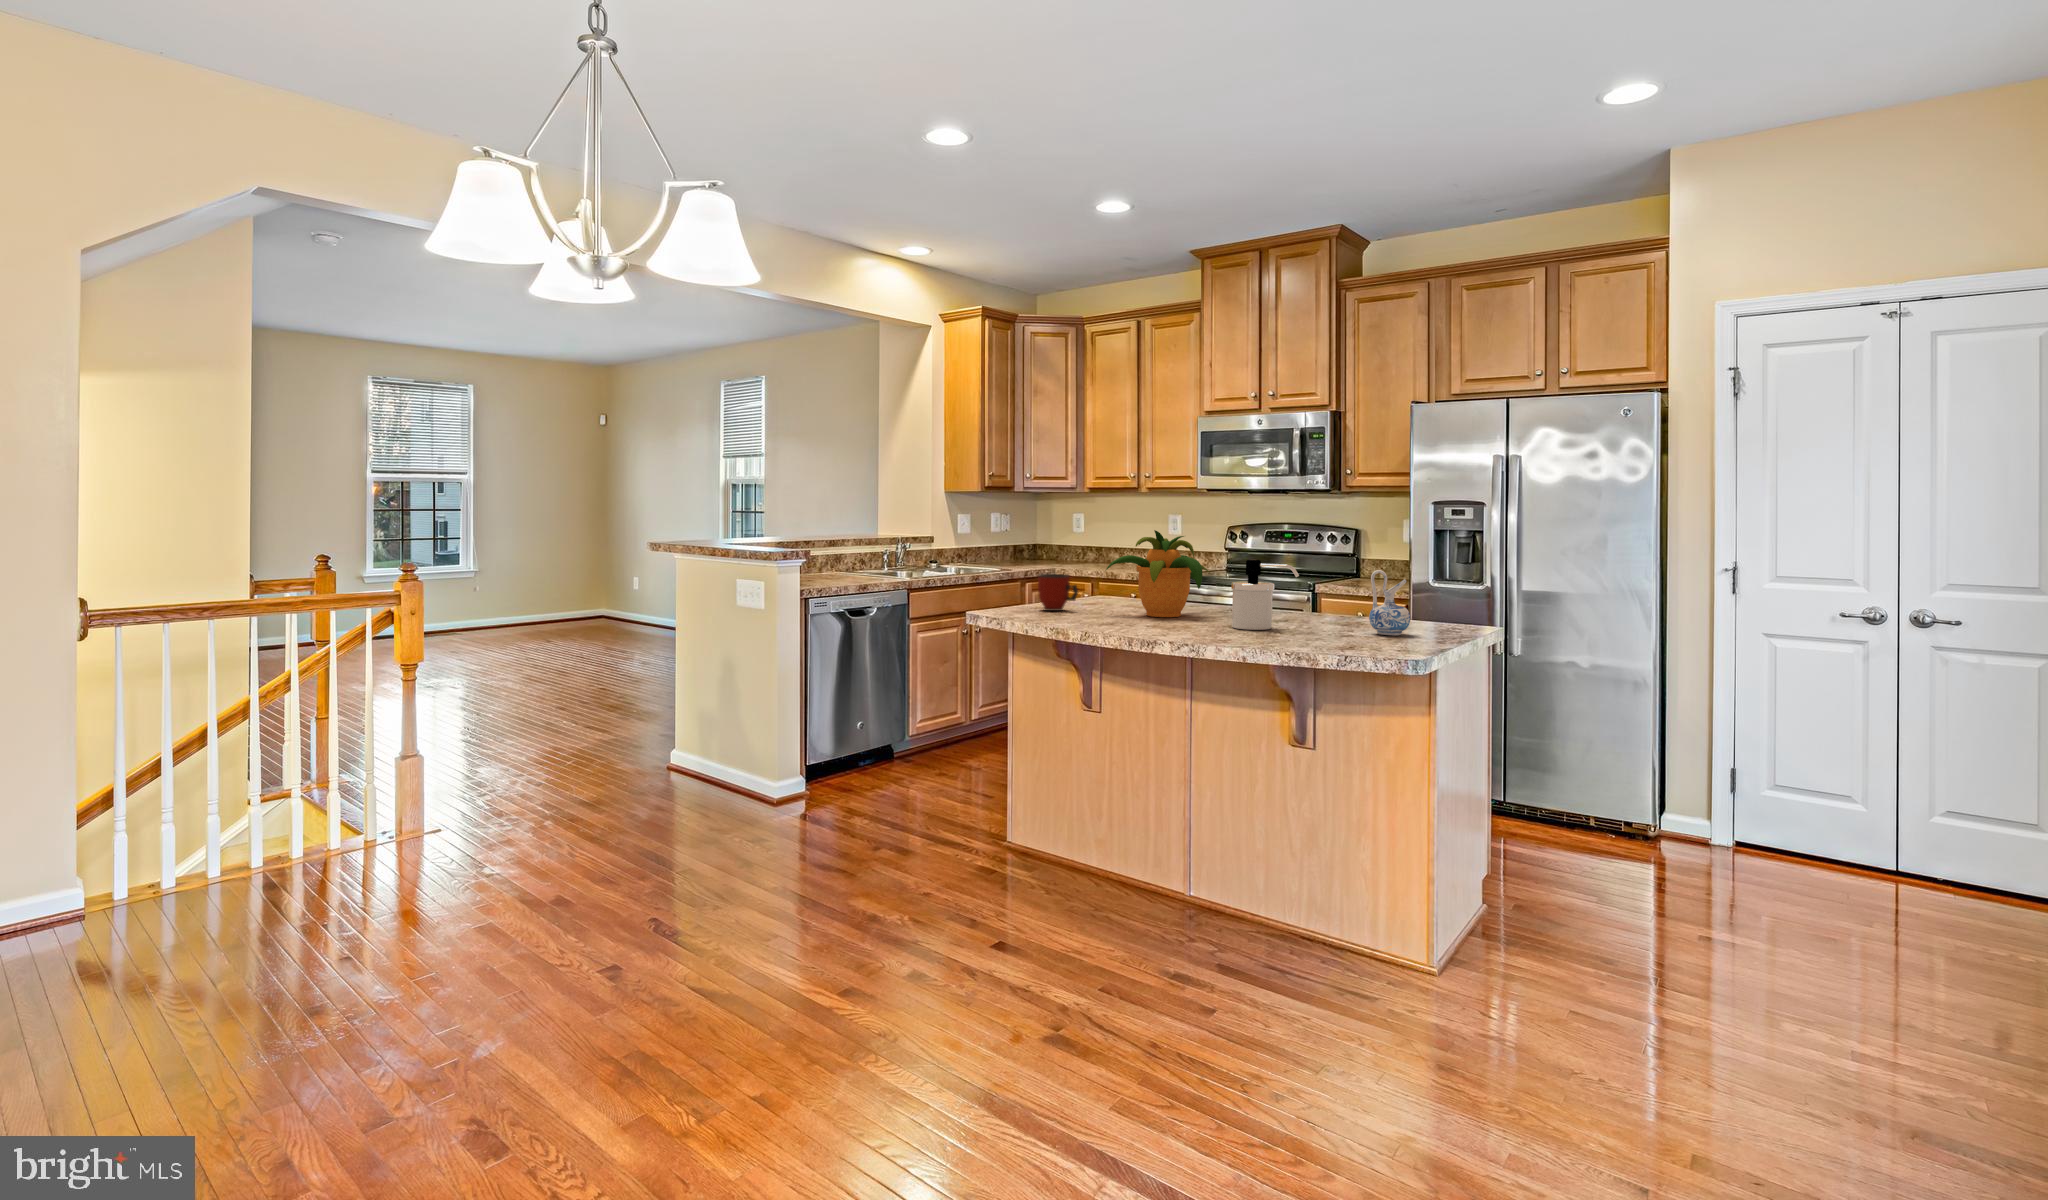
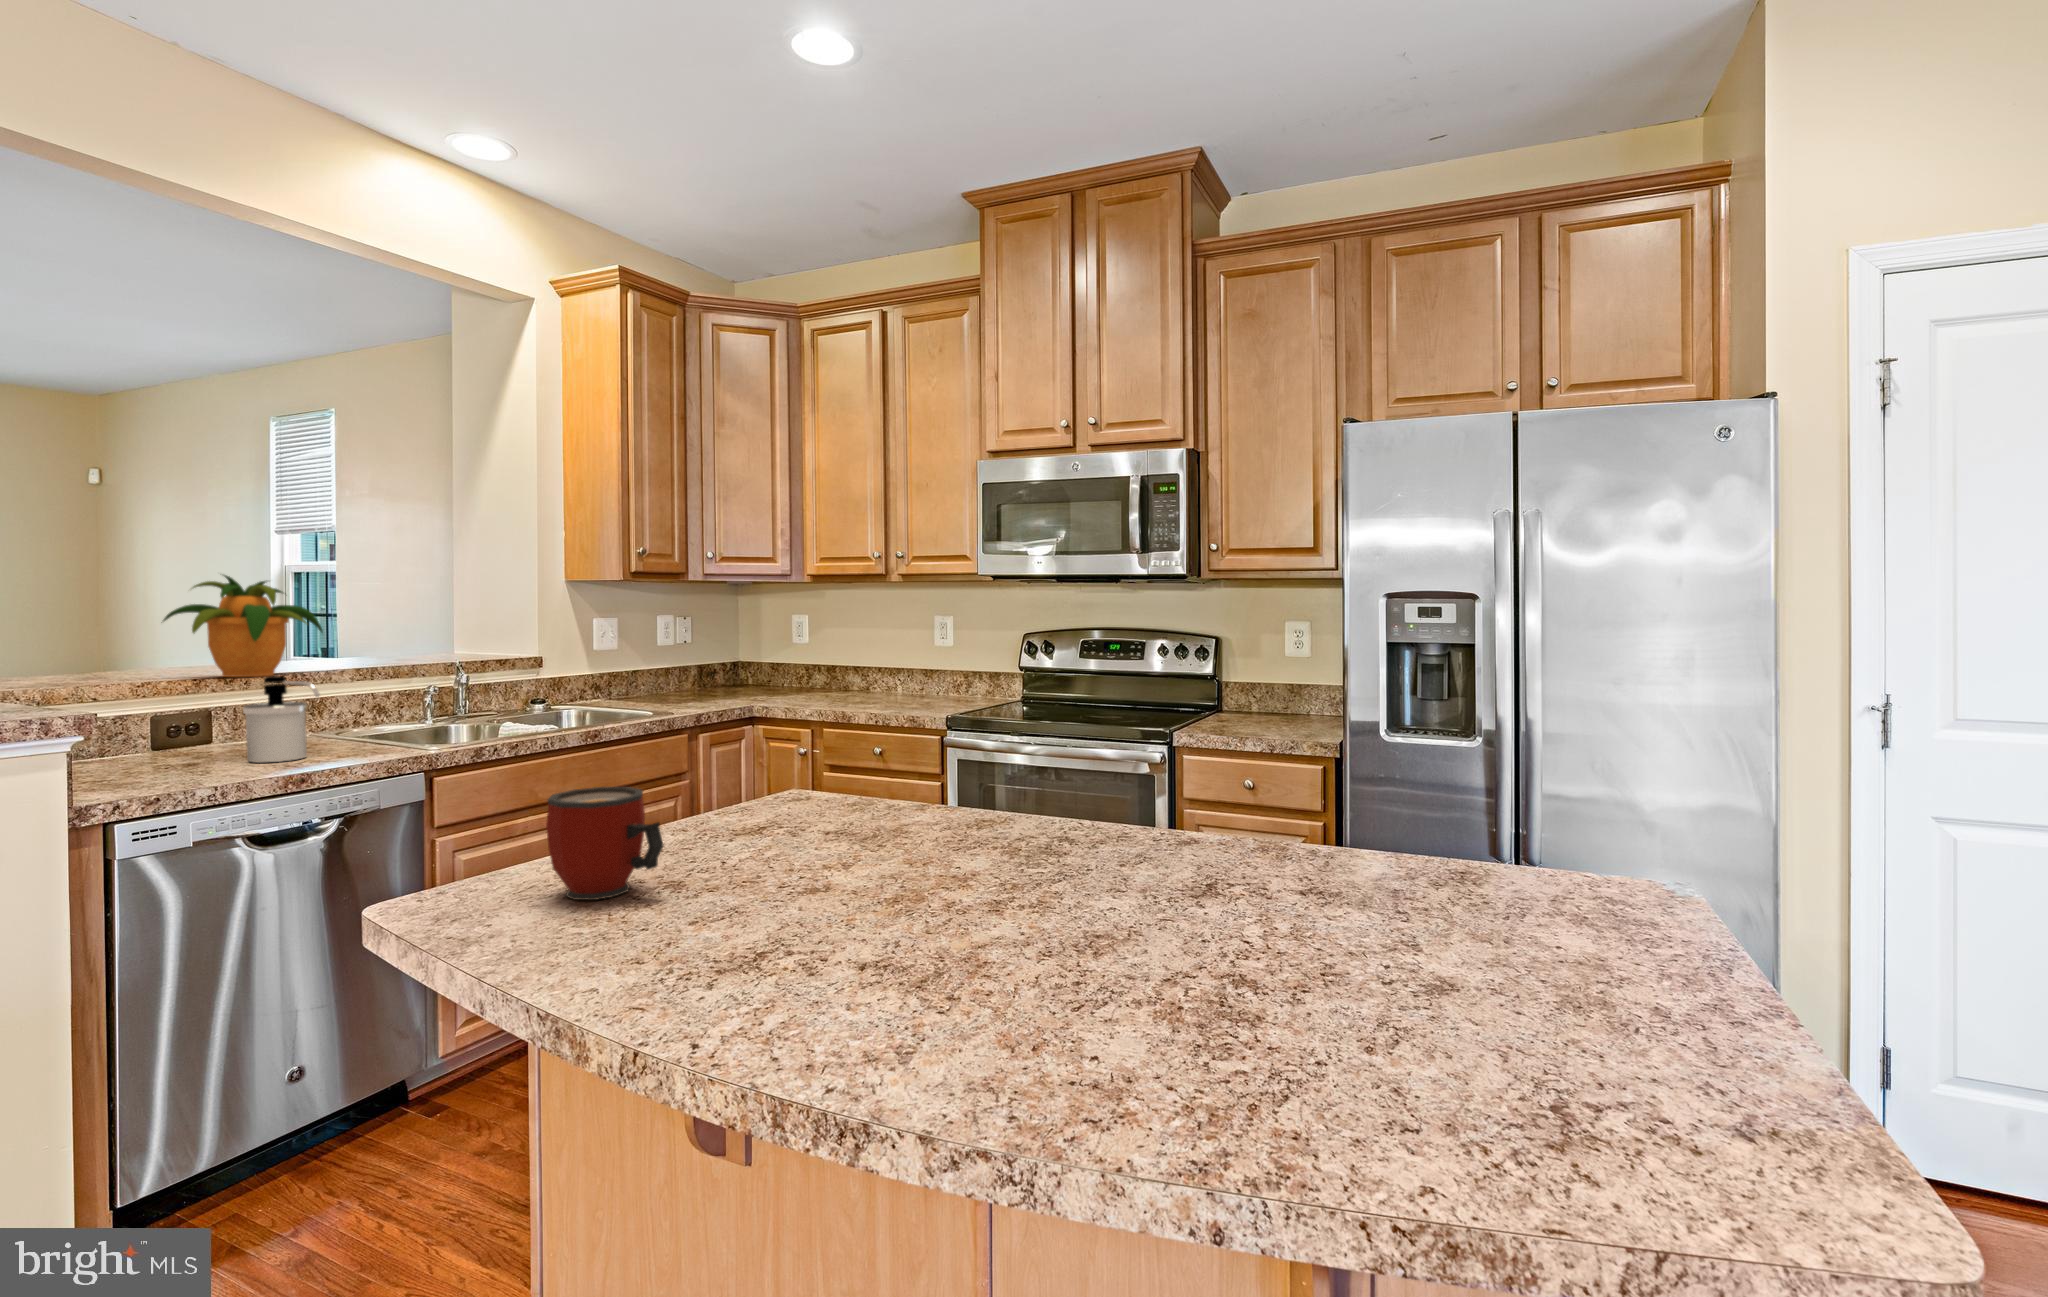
potted plant: present [1106,530,1209,617] -> present [163,575,323,677]
soap dispenser: present [1231,560,1299,630] -> present [243,676,319,763]
ceramic pitcher: present [1369,570,1410,635] -> none [1564,816,1719,1044]

